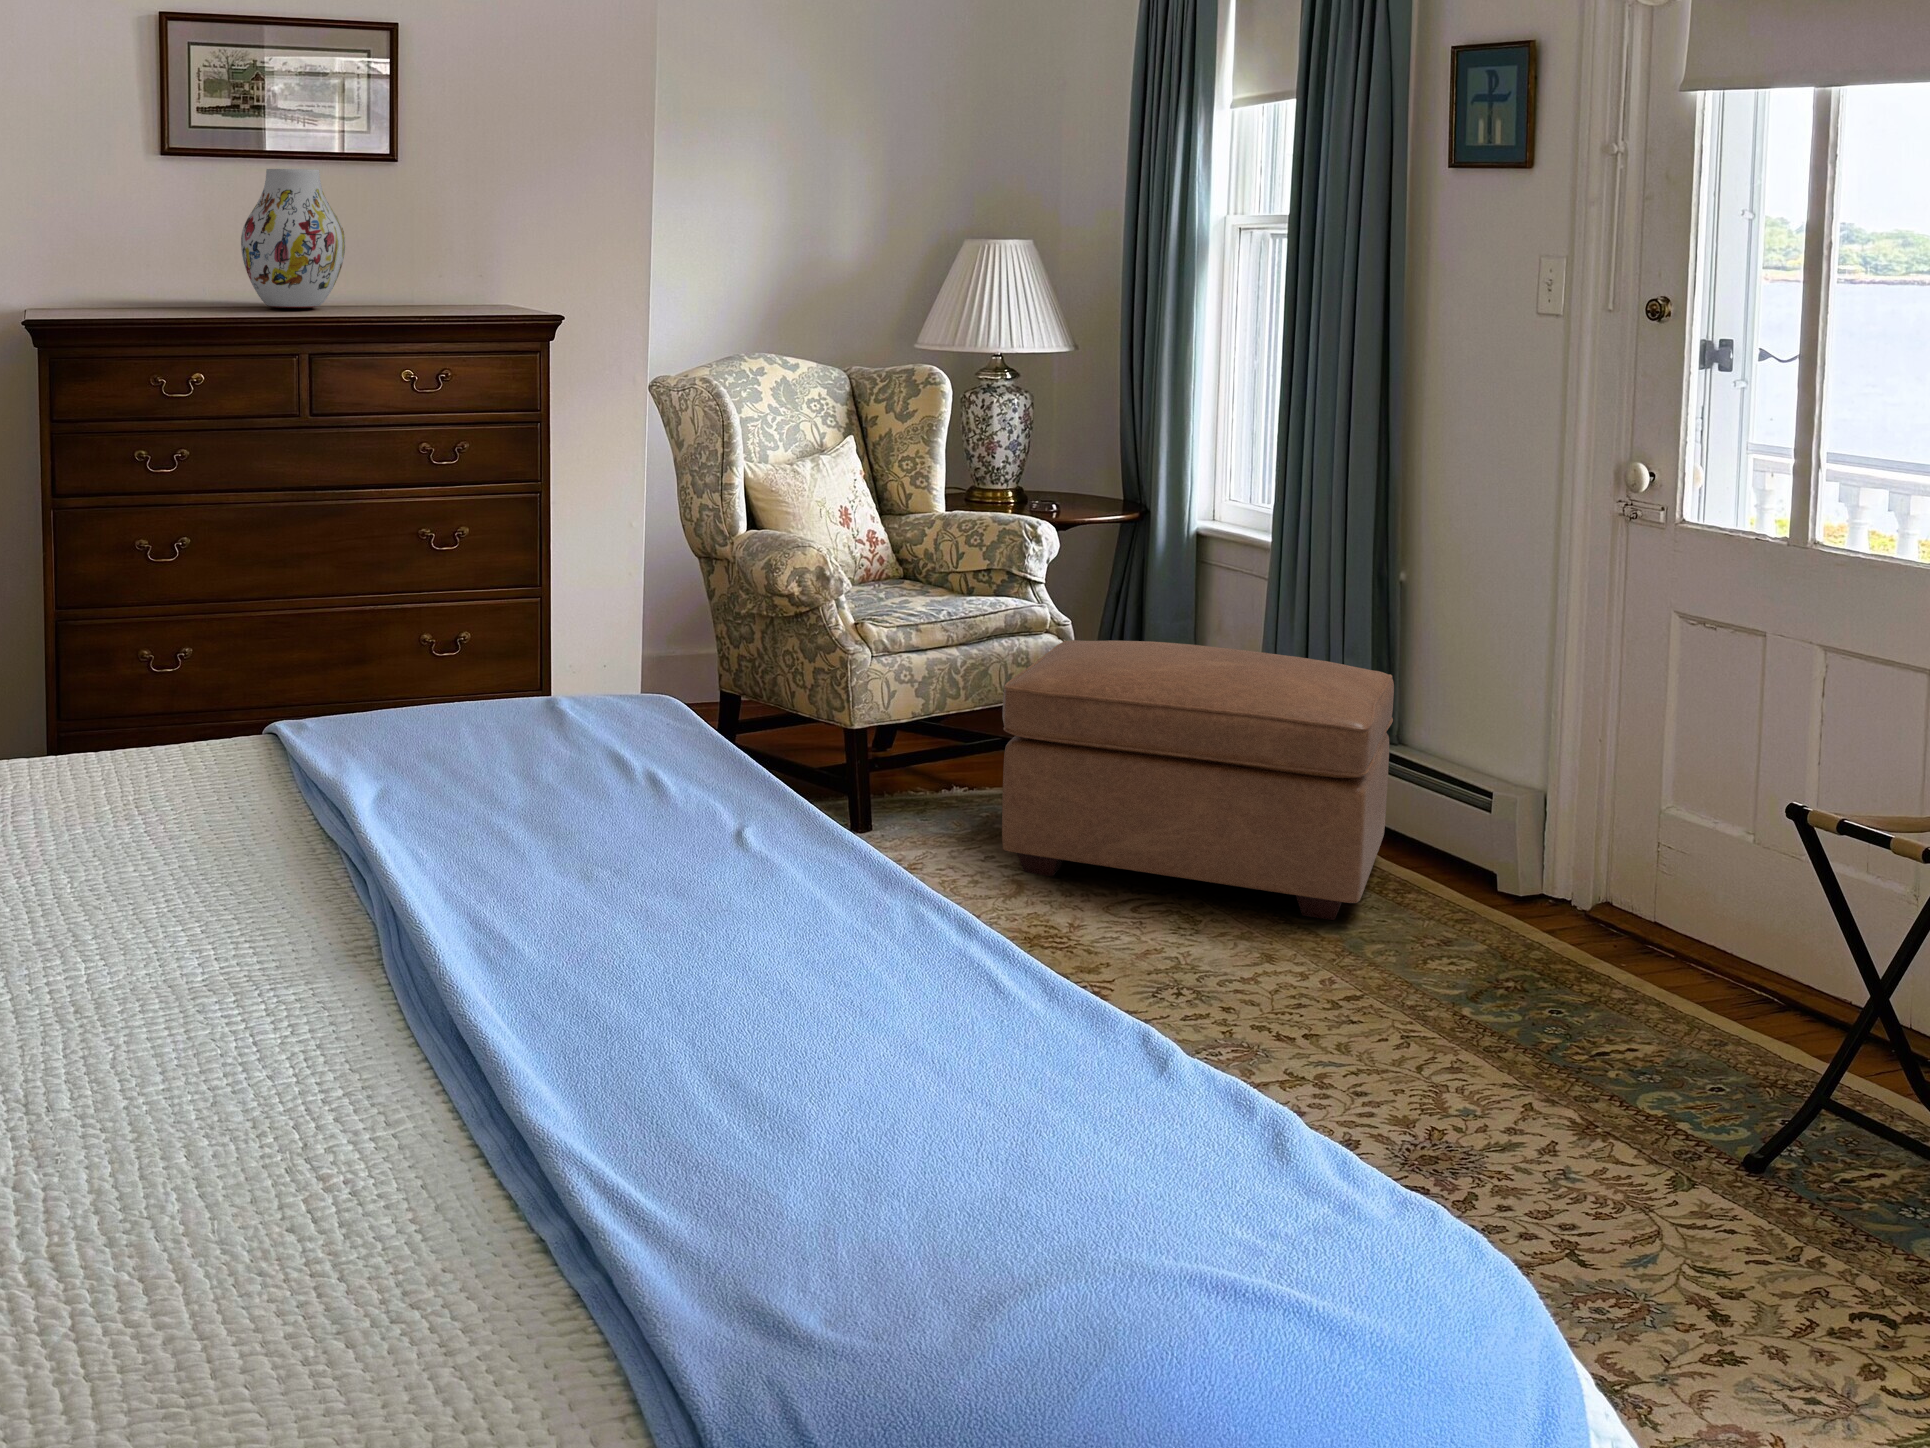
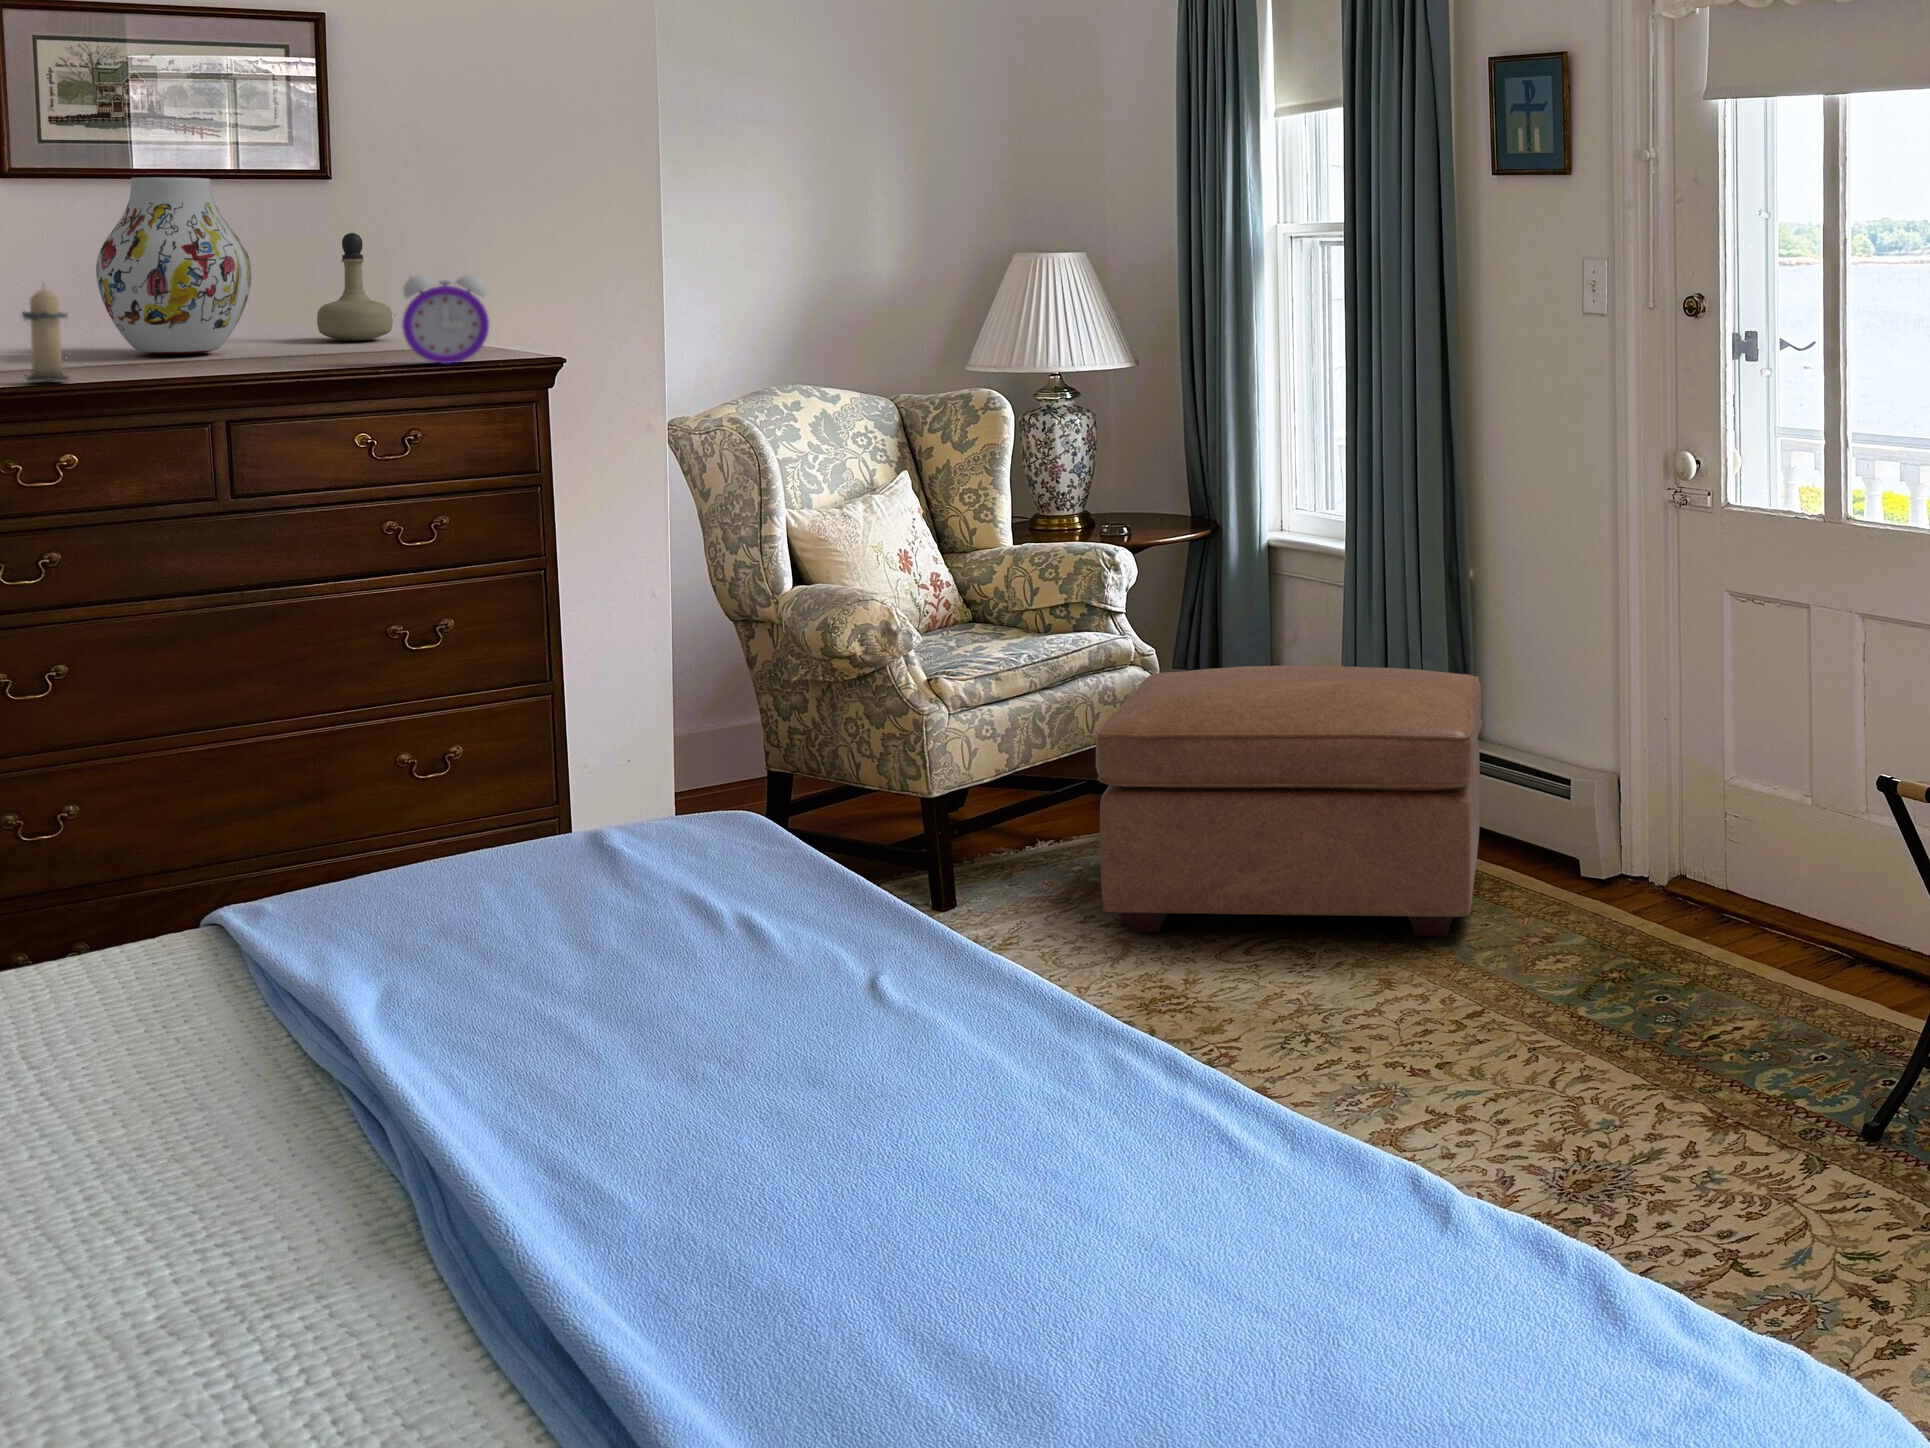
perfume bottle: none [389,214,444,302] -> present [317,233,393,341]
candle: none [190,251,228,327] -> present [22,289,69,381]
alarm clock: none [451,251,514,324] -> present [402,275,489,364]

